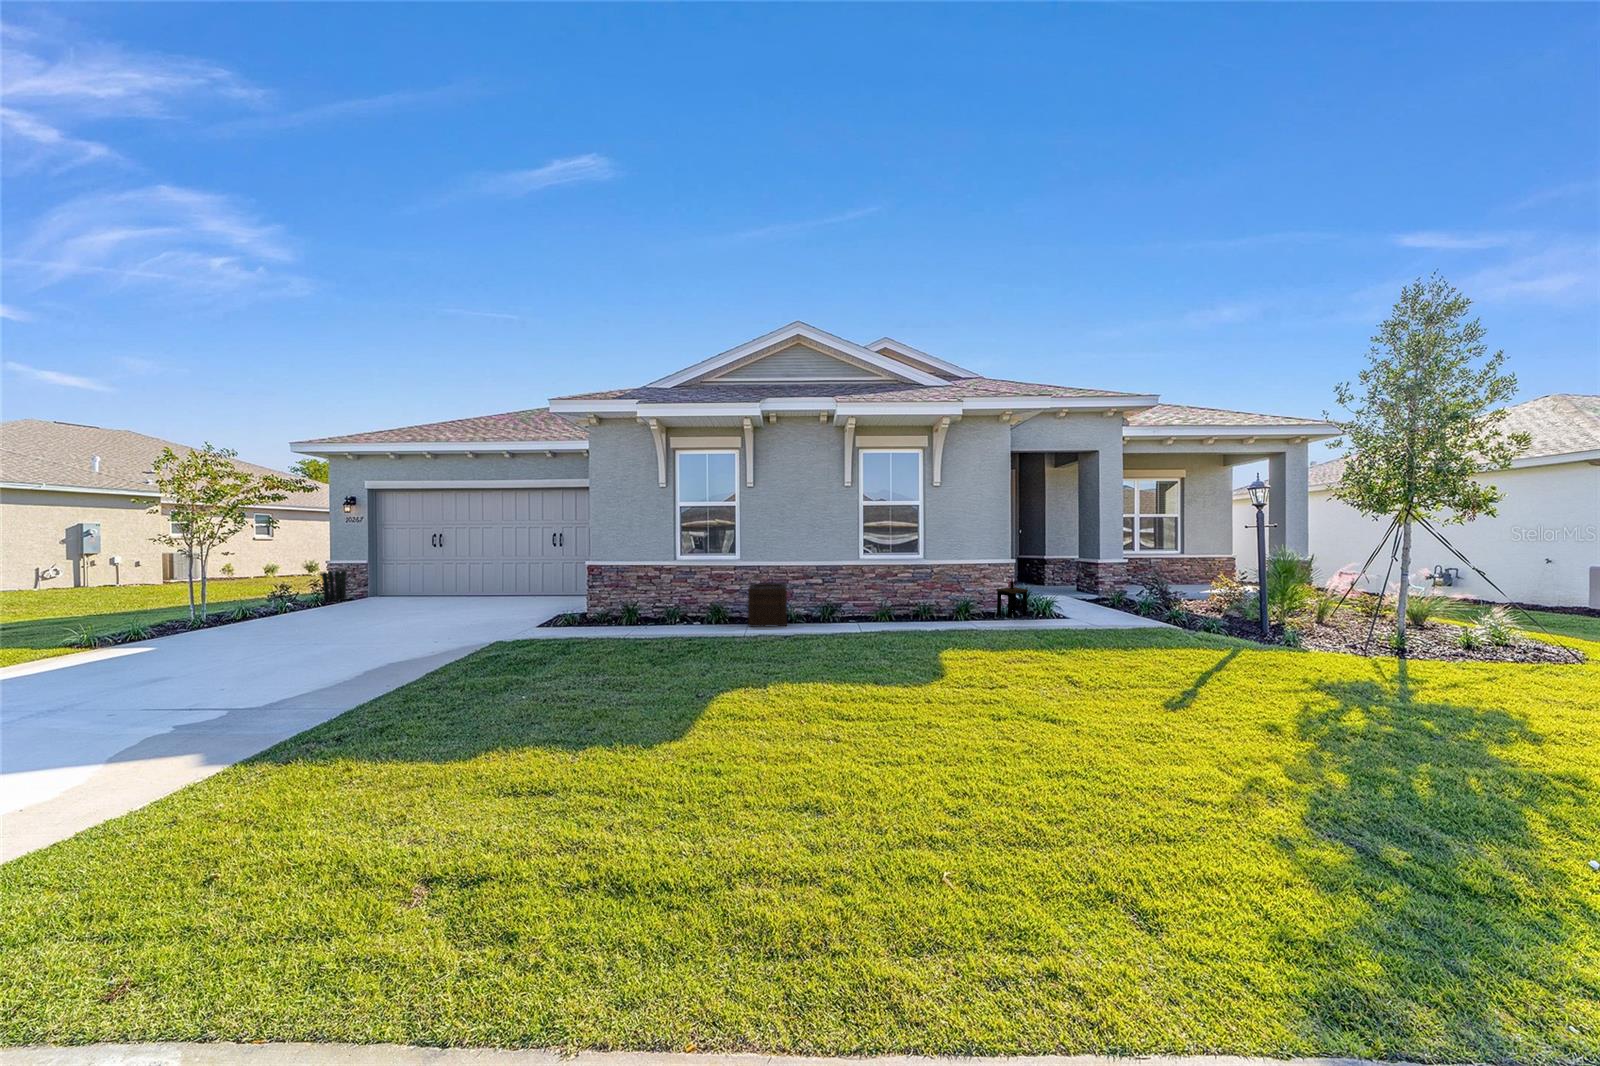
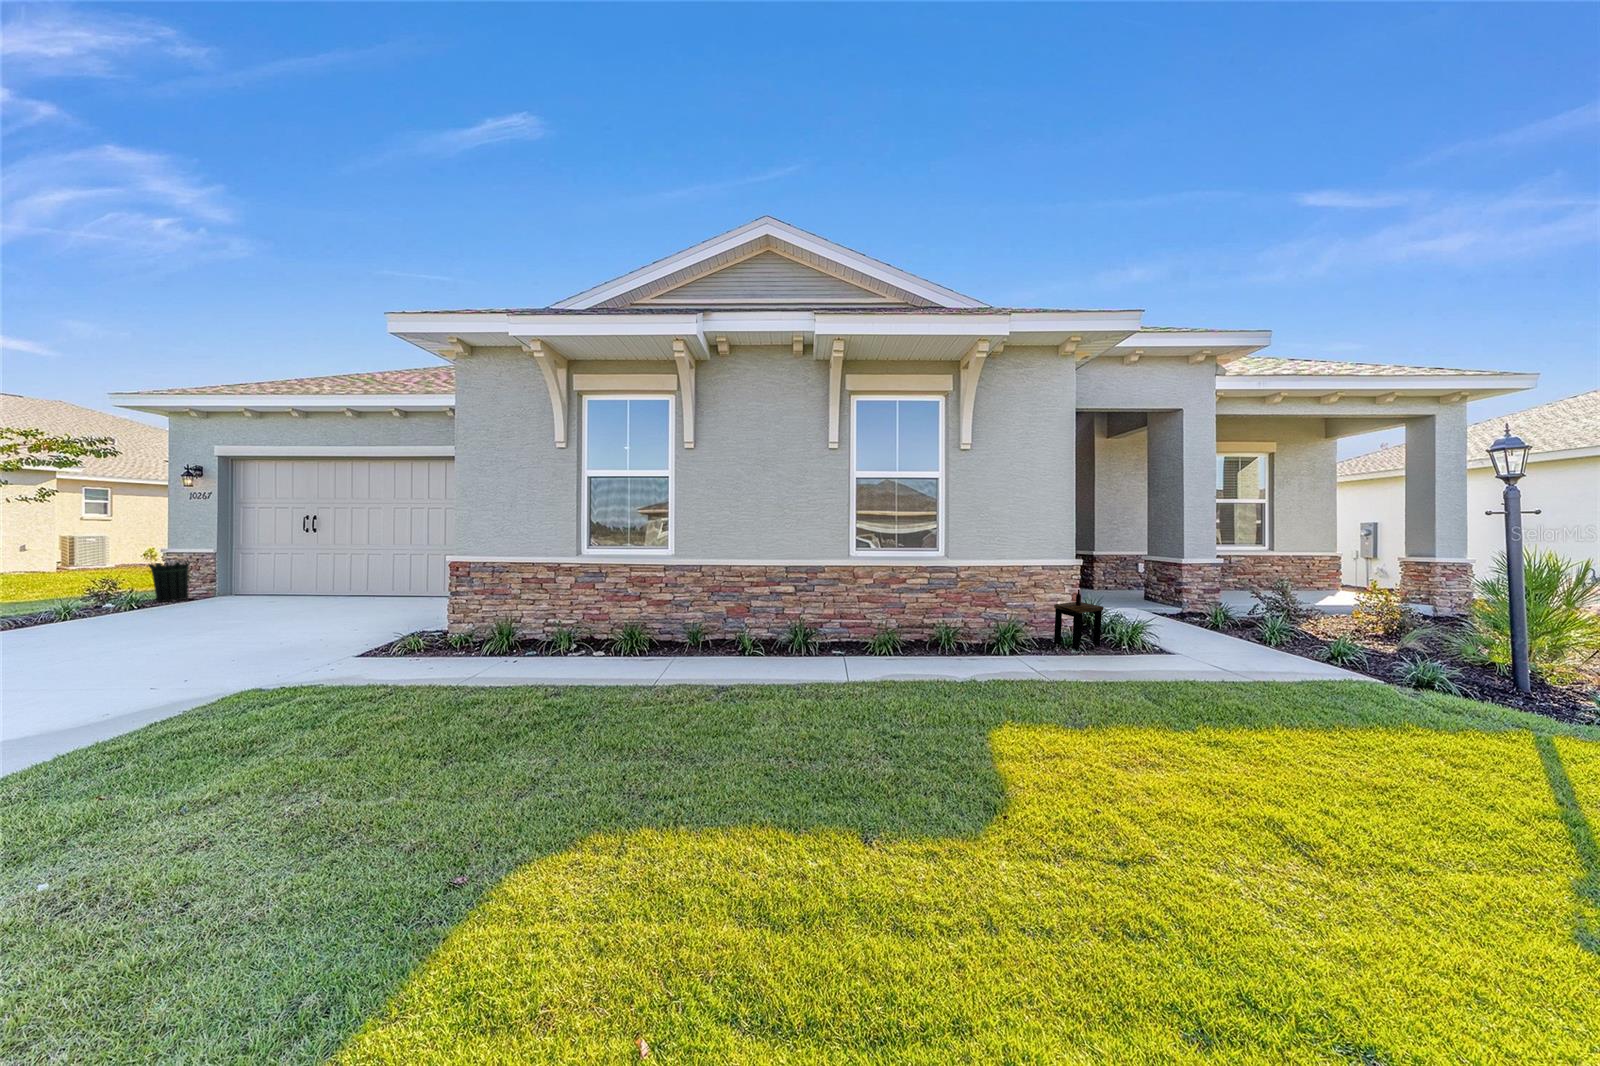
wooden crate: present [748,583,787,627] -> none [675,592,739,660]

